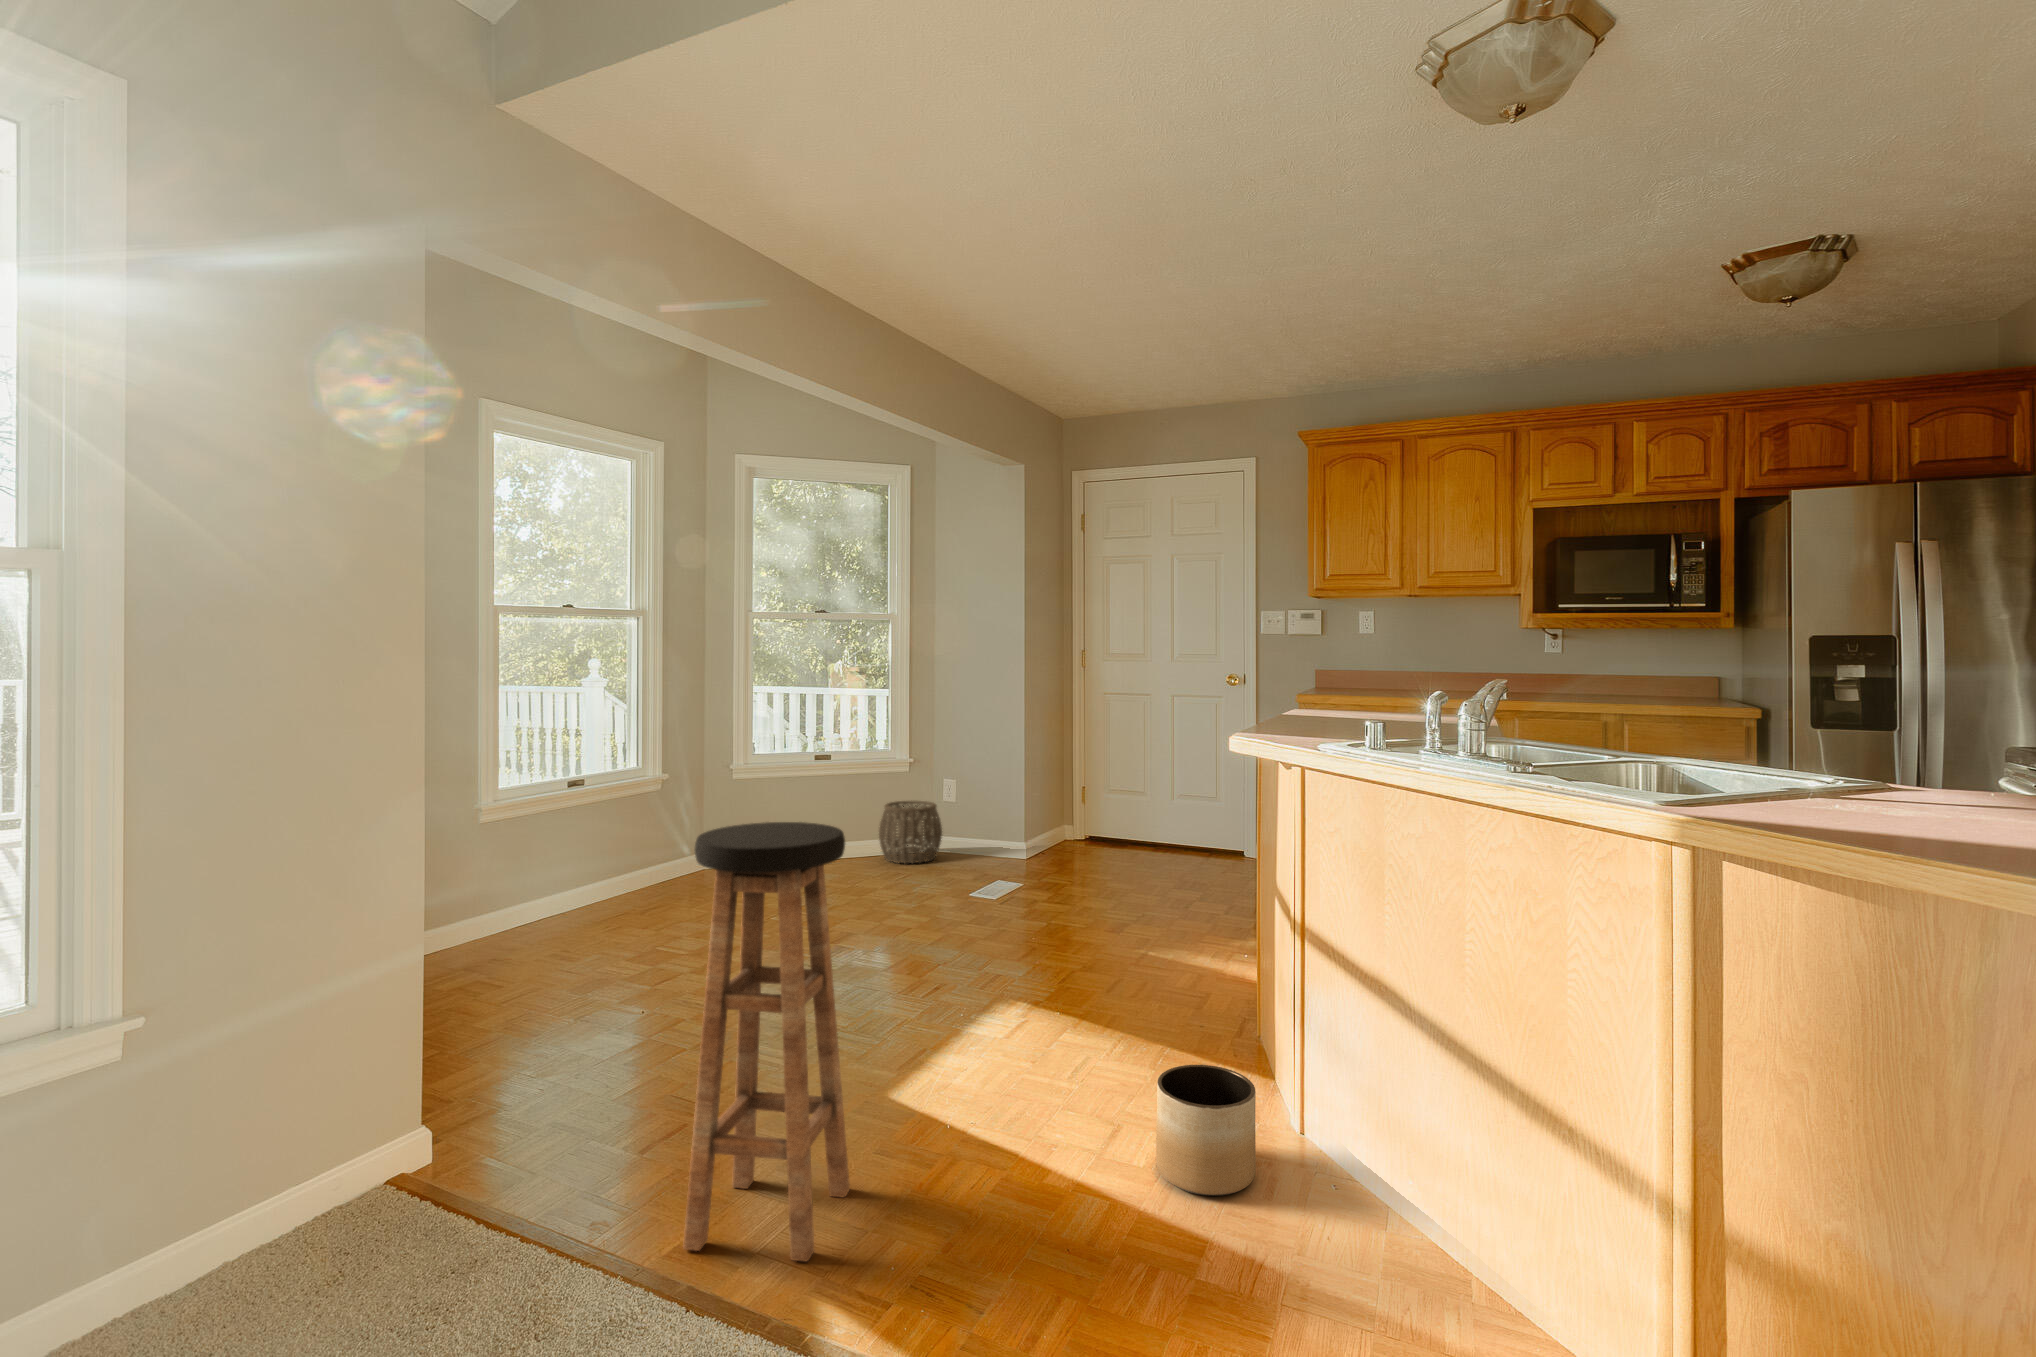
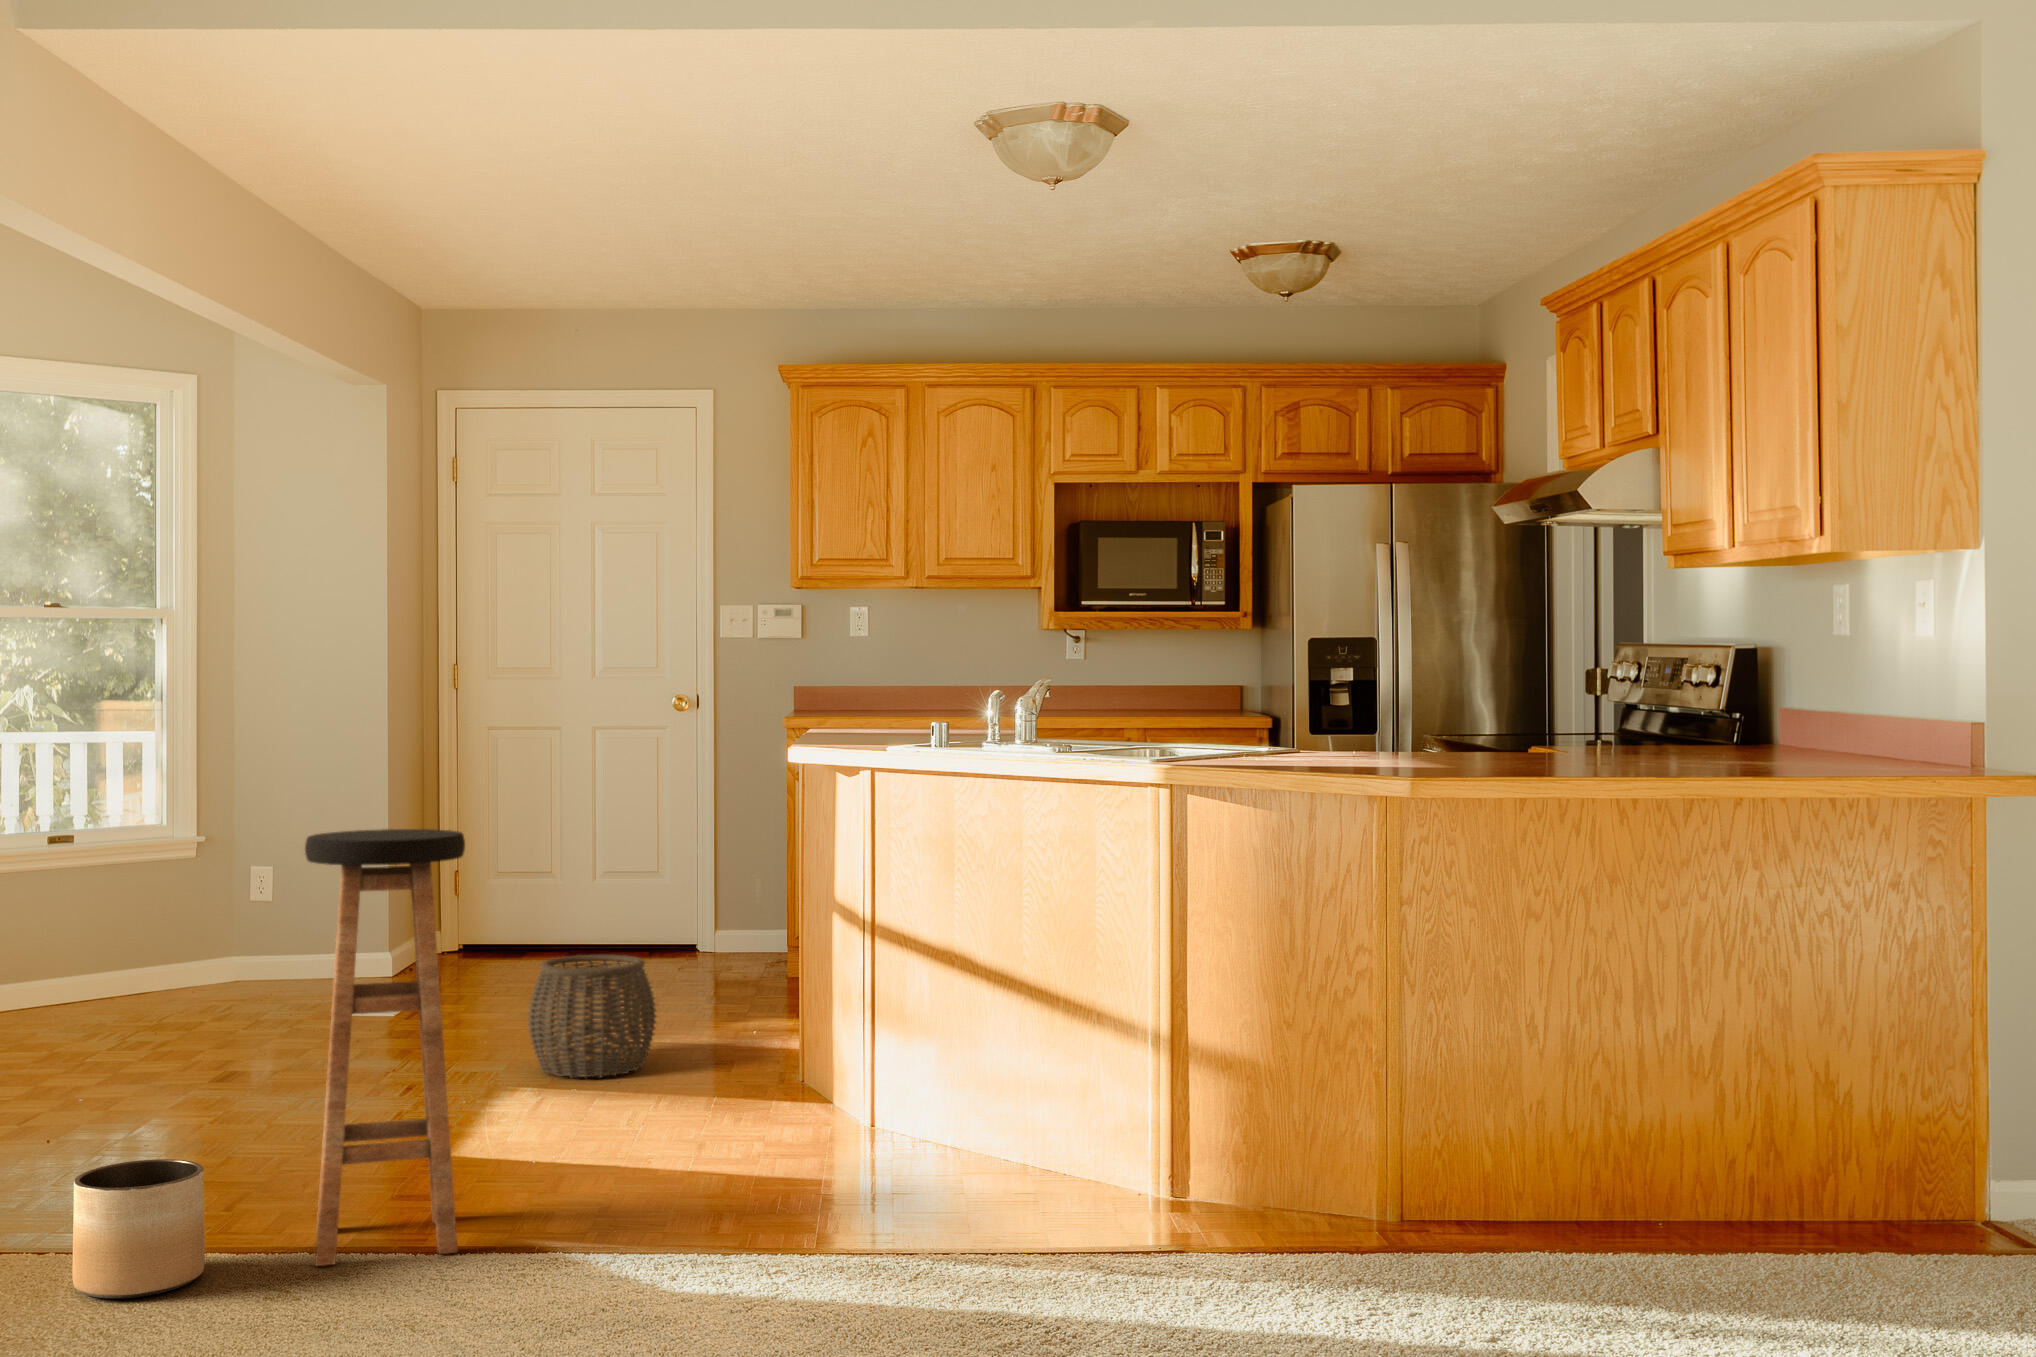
woven basket: present [879,801,942,864] -> present [528,955,656,1078]
planter: present [1156,1065,1256,1196] -> present [72,1159,205,1298]

